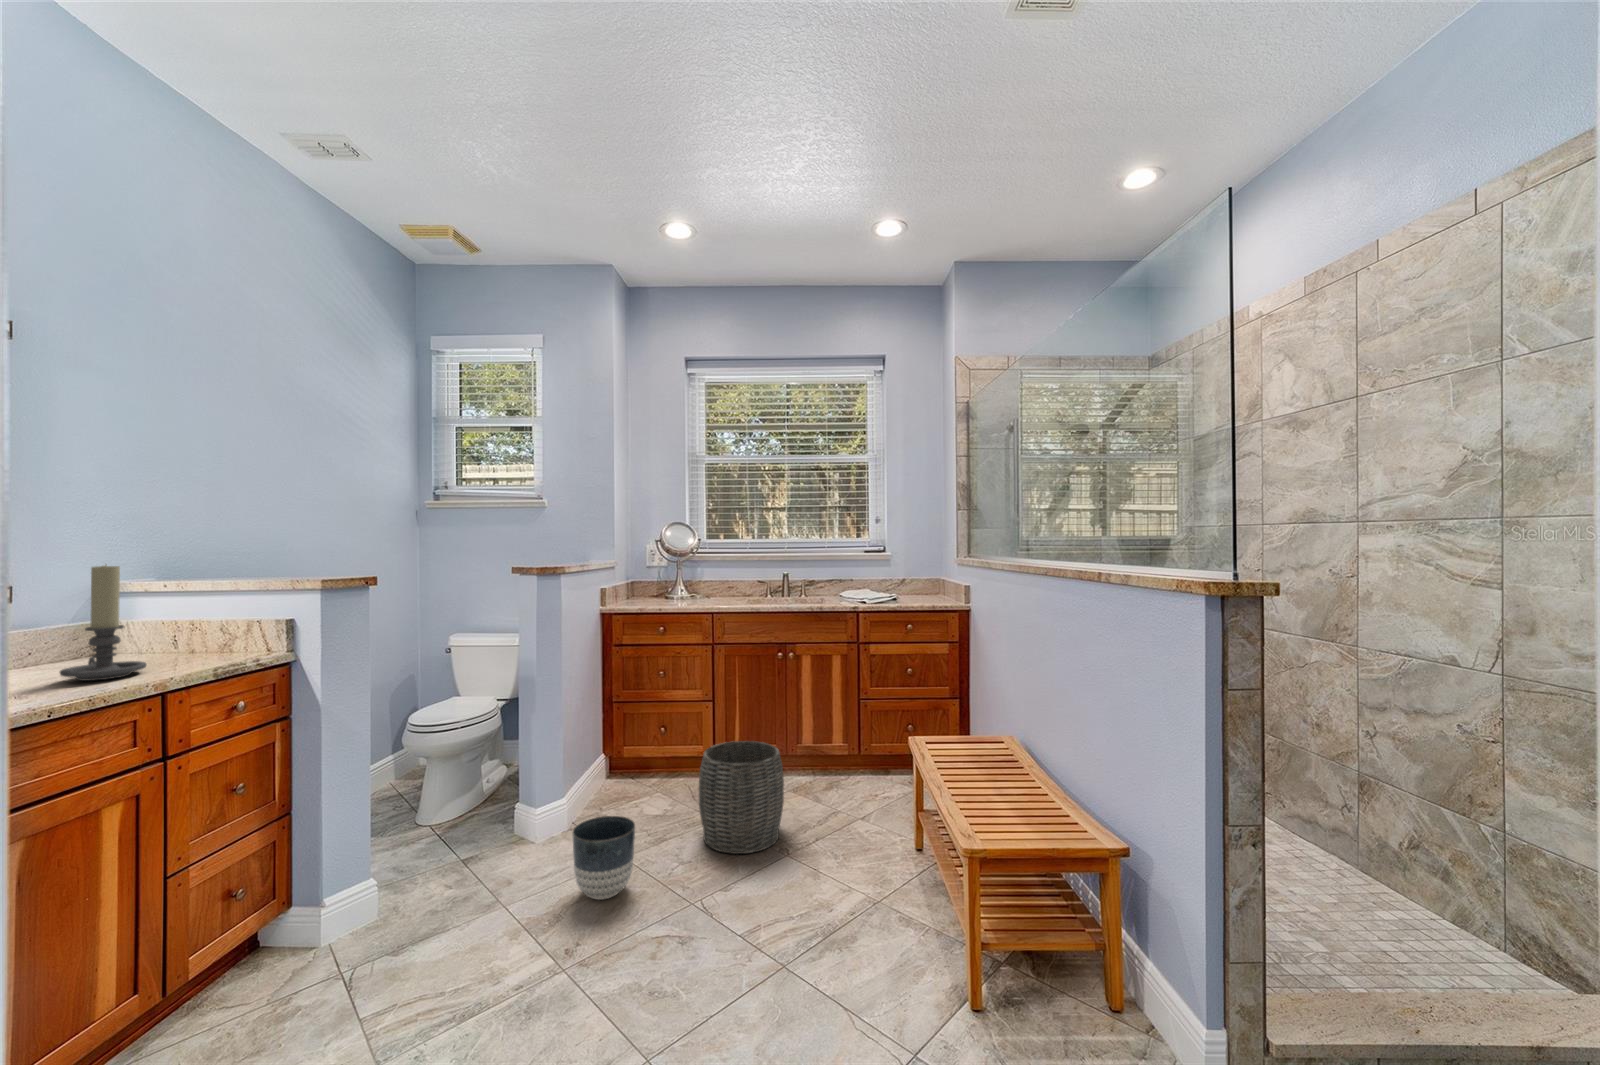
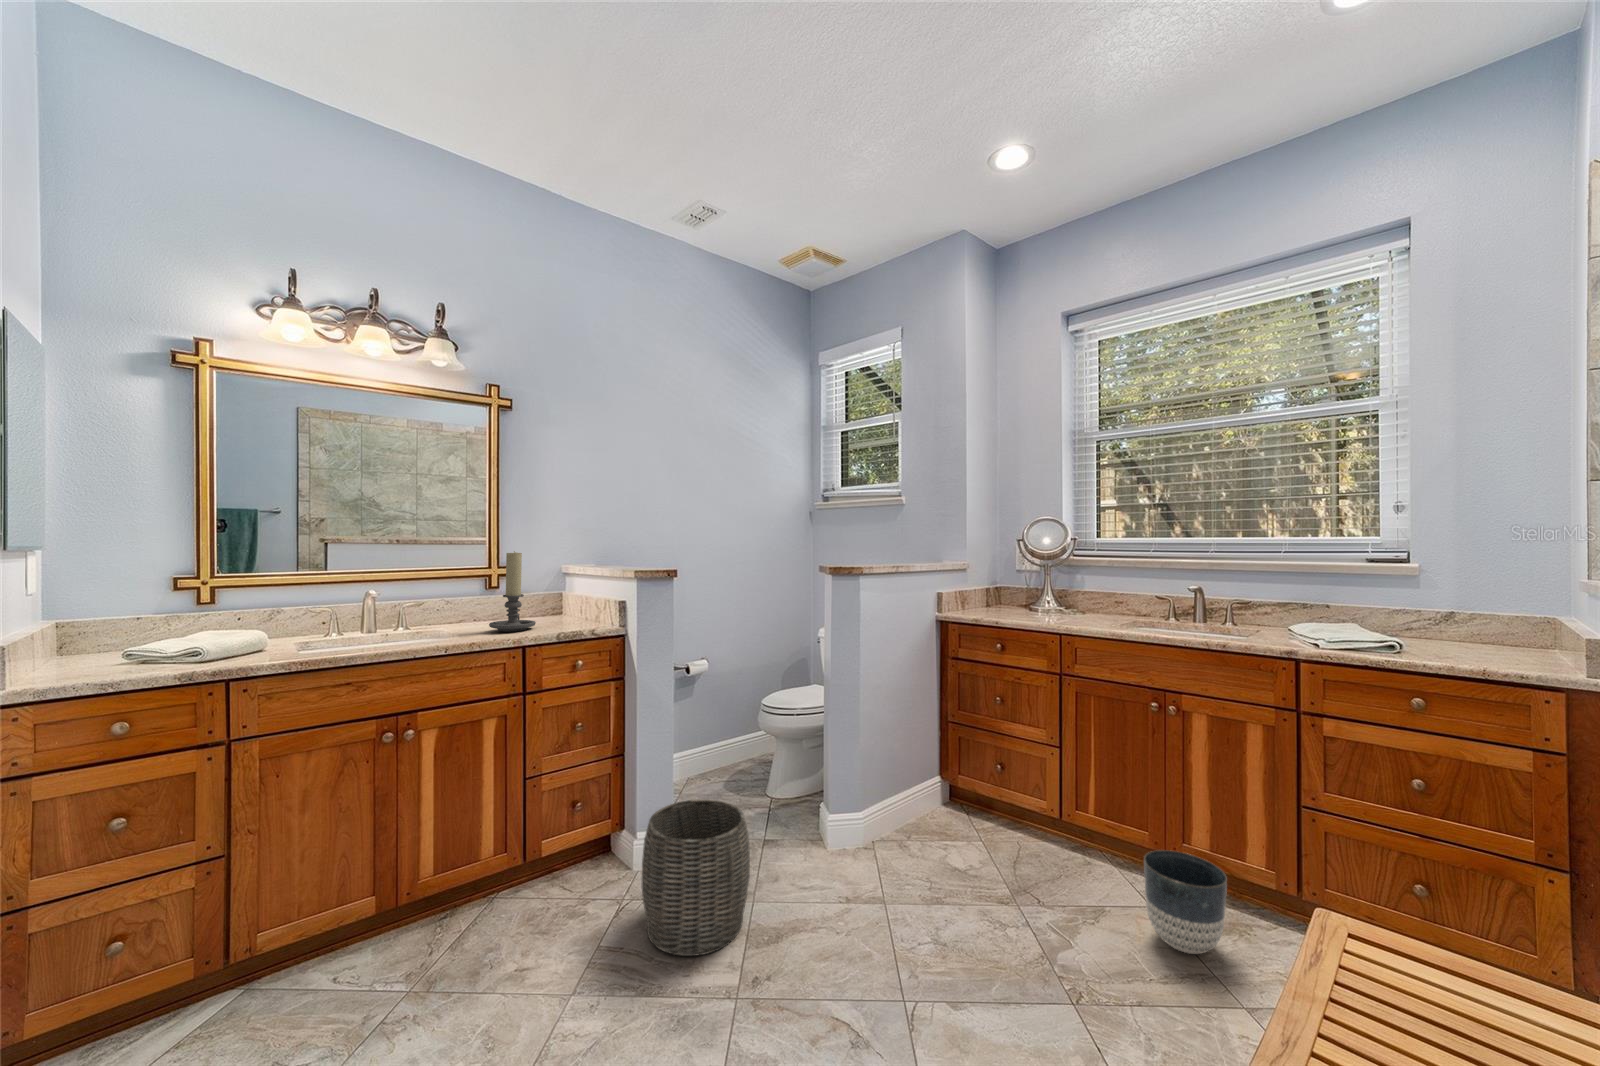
woven basket: present [699,741,784,854] -> present [642,799,750,956]
planter: present [572,816,635,900] -> present [1144,850,1227,954]

